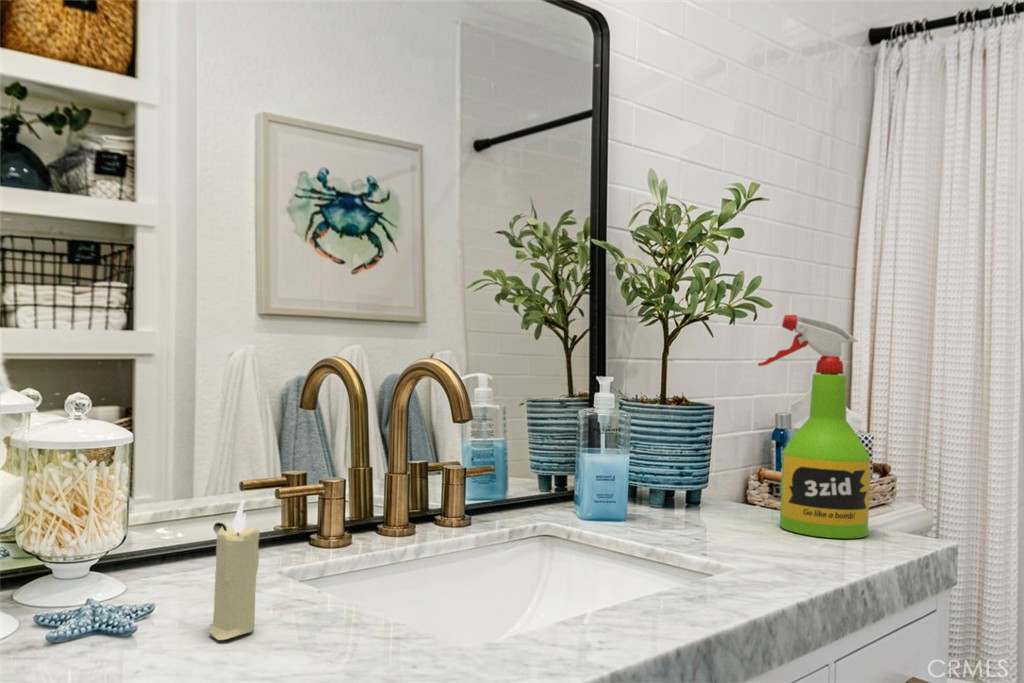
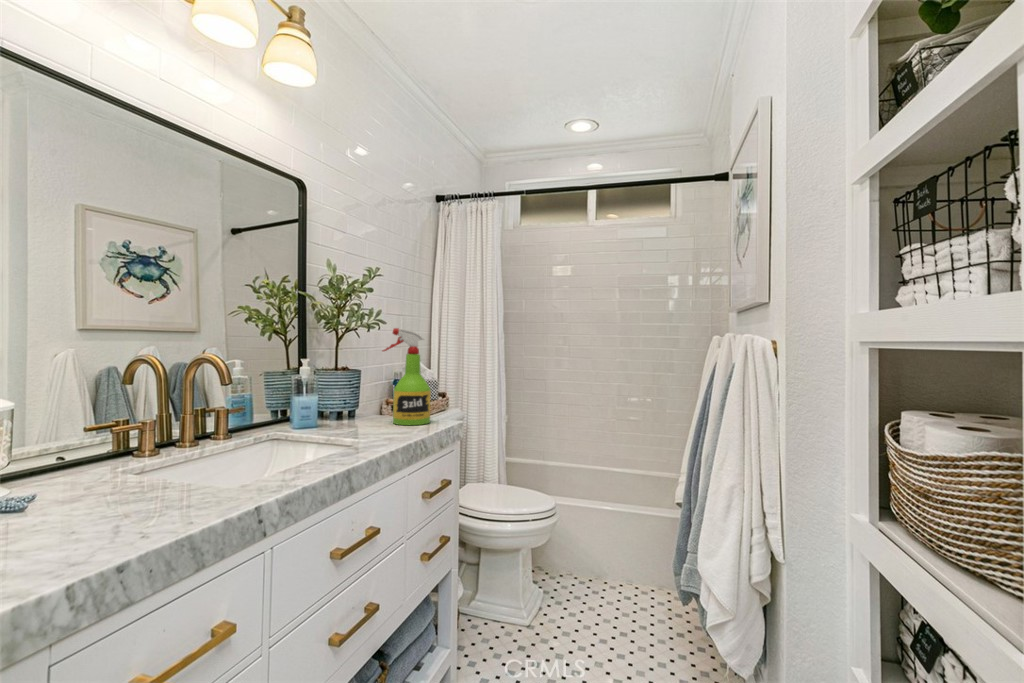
candle: present [209,500,260,640] -> none [80,431,112,503]

